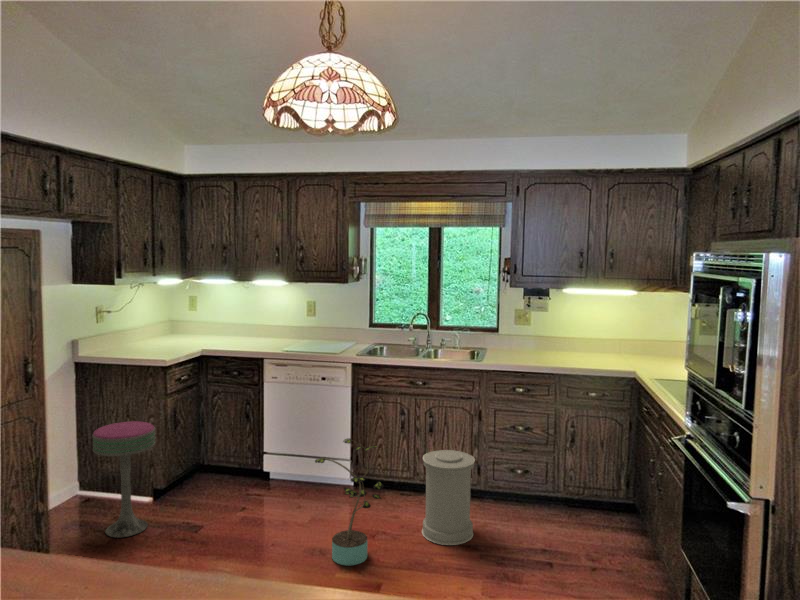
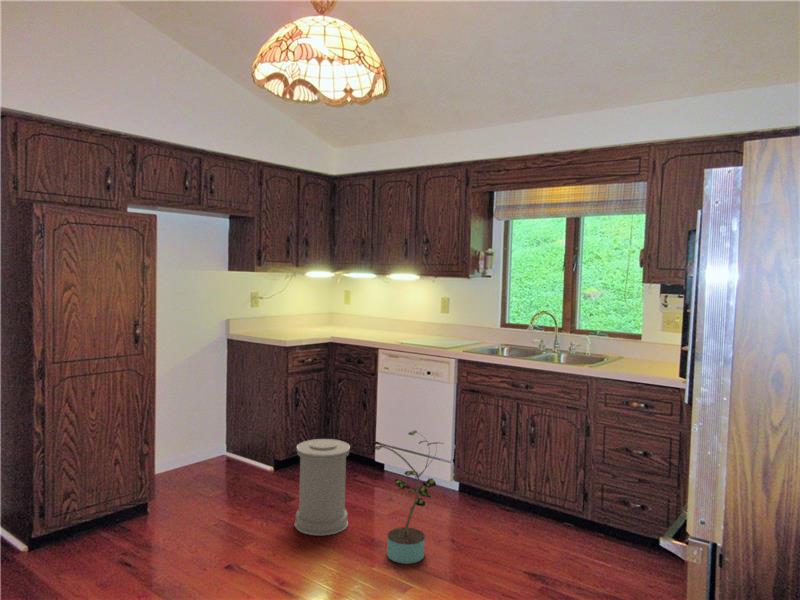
bar stool: present [92,421,155,538] -> none [214,392,266,494]
trash can: present [422,450,475,545] -> present [295,439,350,535]

